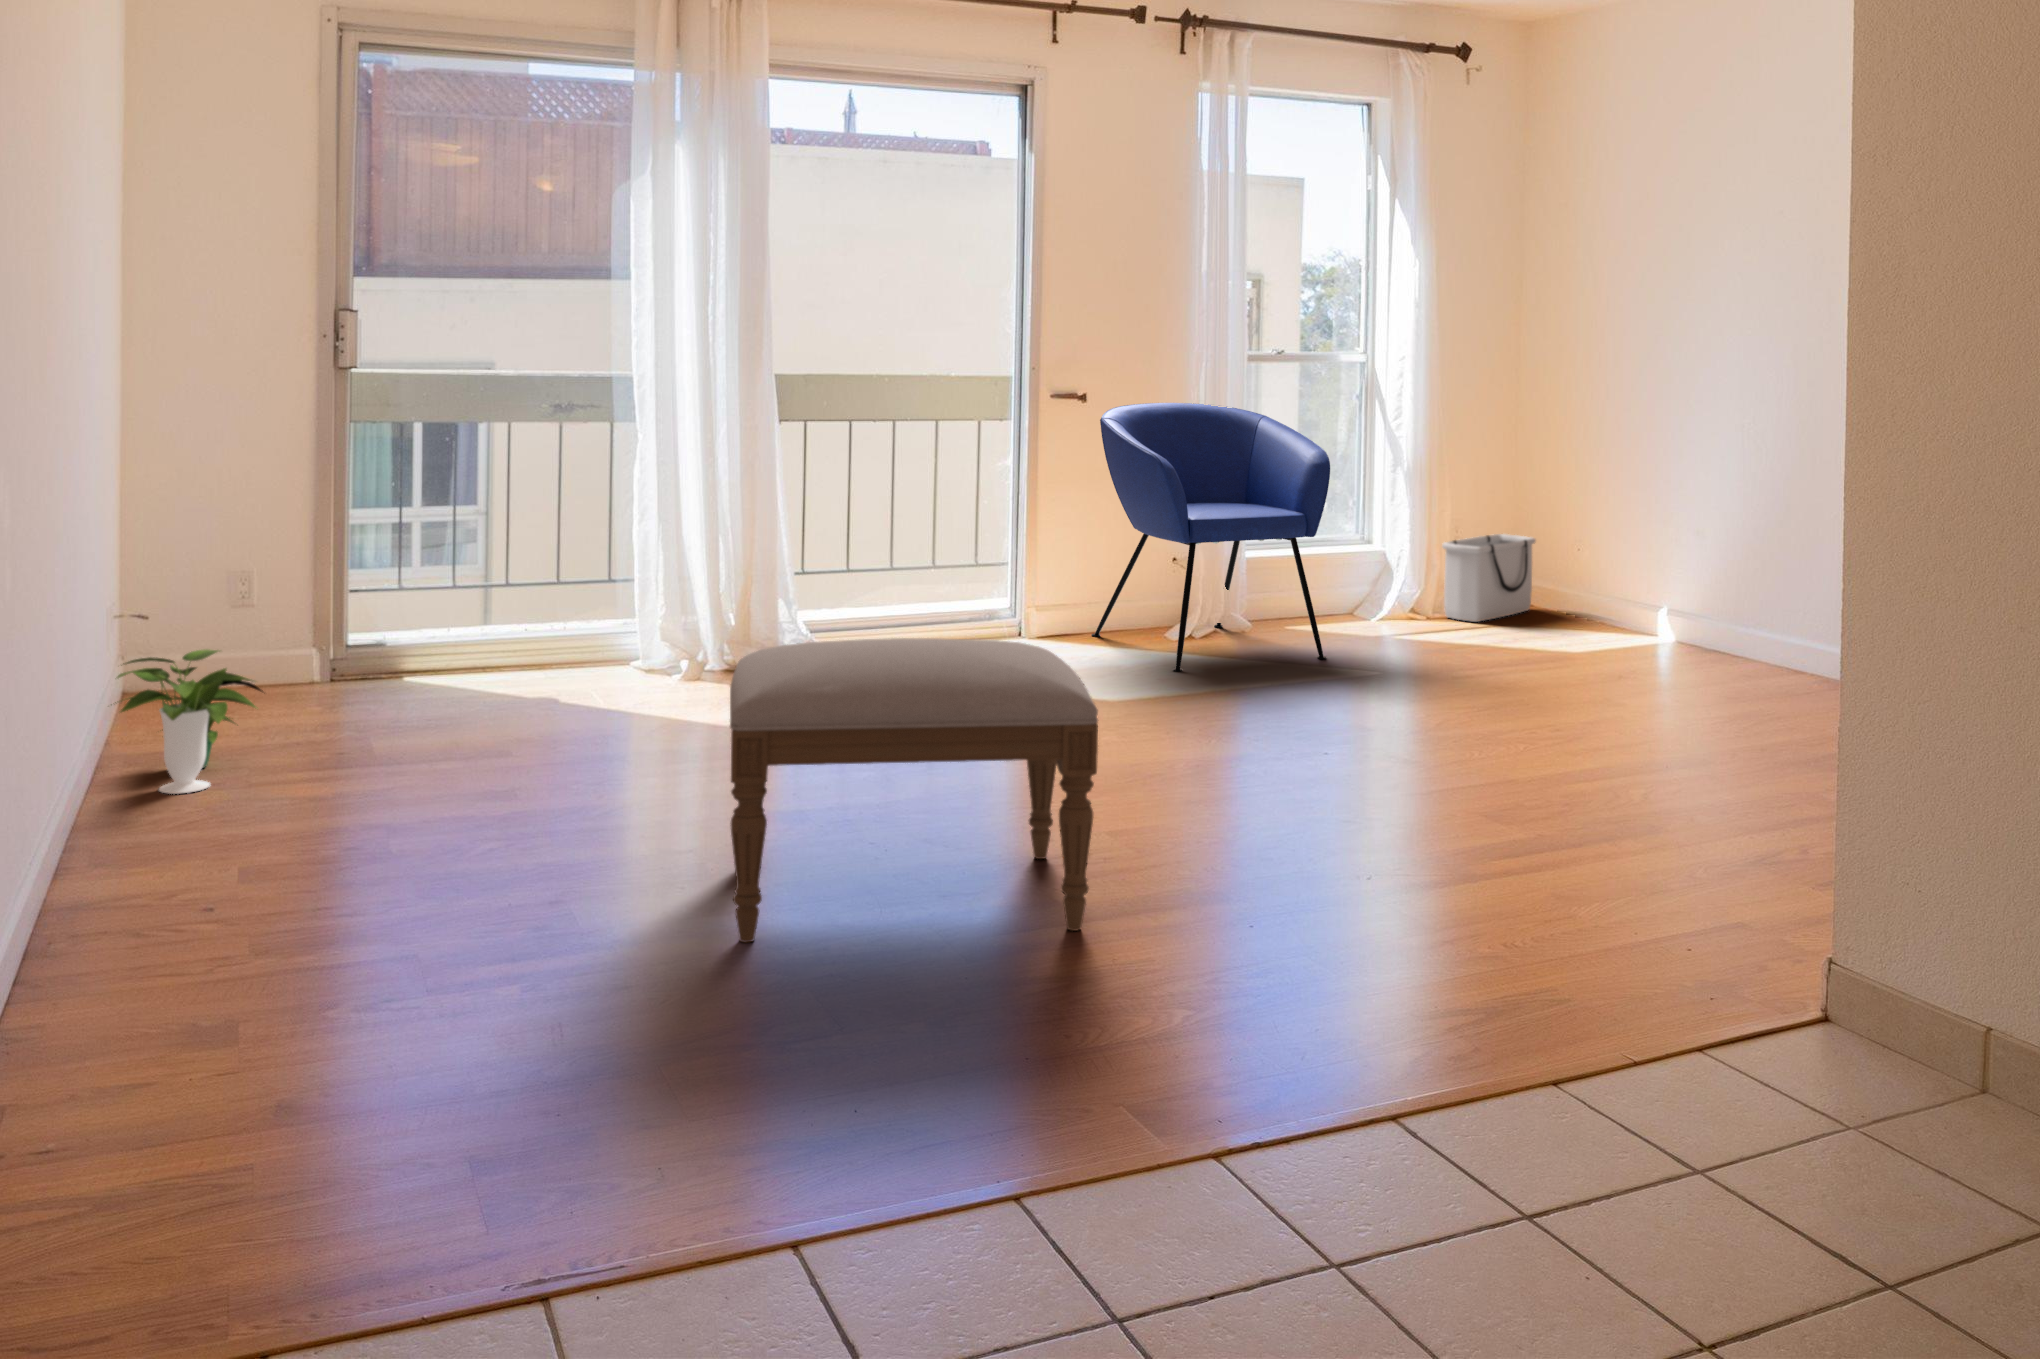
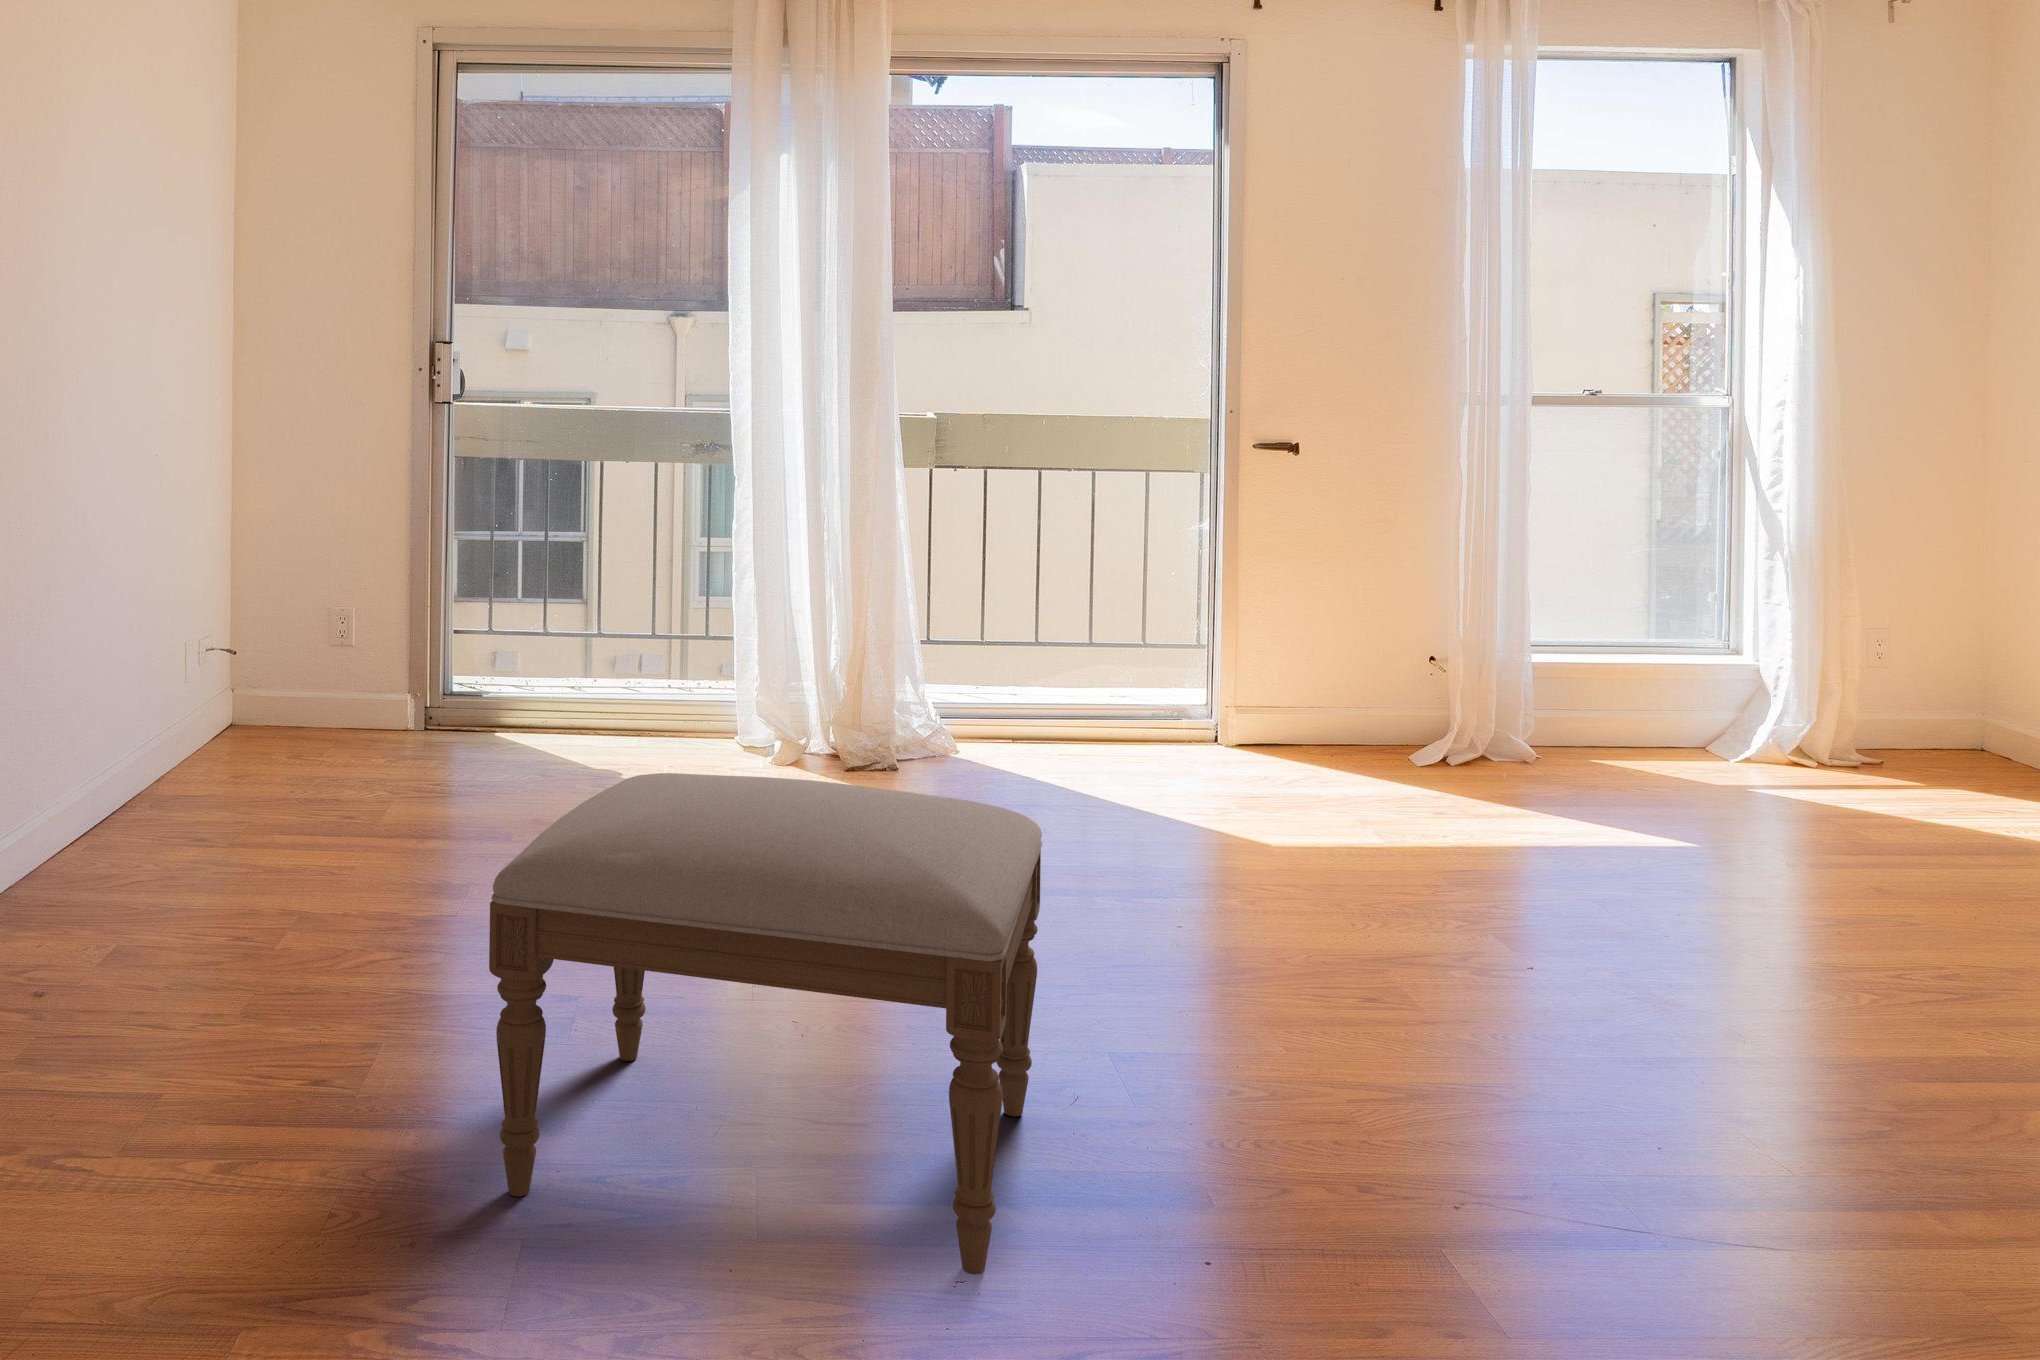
armchair: present [1092,403,1330,672] -> none [1312,456,1640,815]
storage bin: present [1442,534,1536,622] -> none [1849,650,2014,776]
potted plant: present [115,649,263,794] -> none [95,697,258,853]

